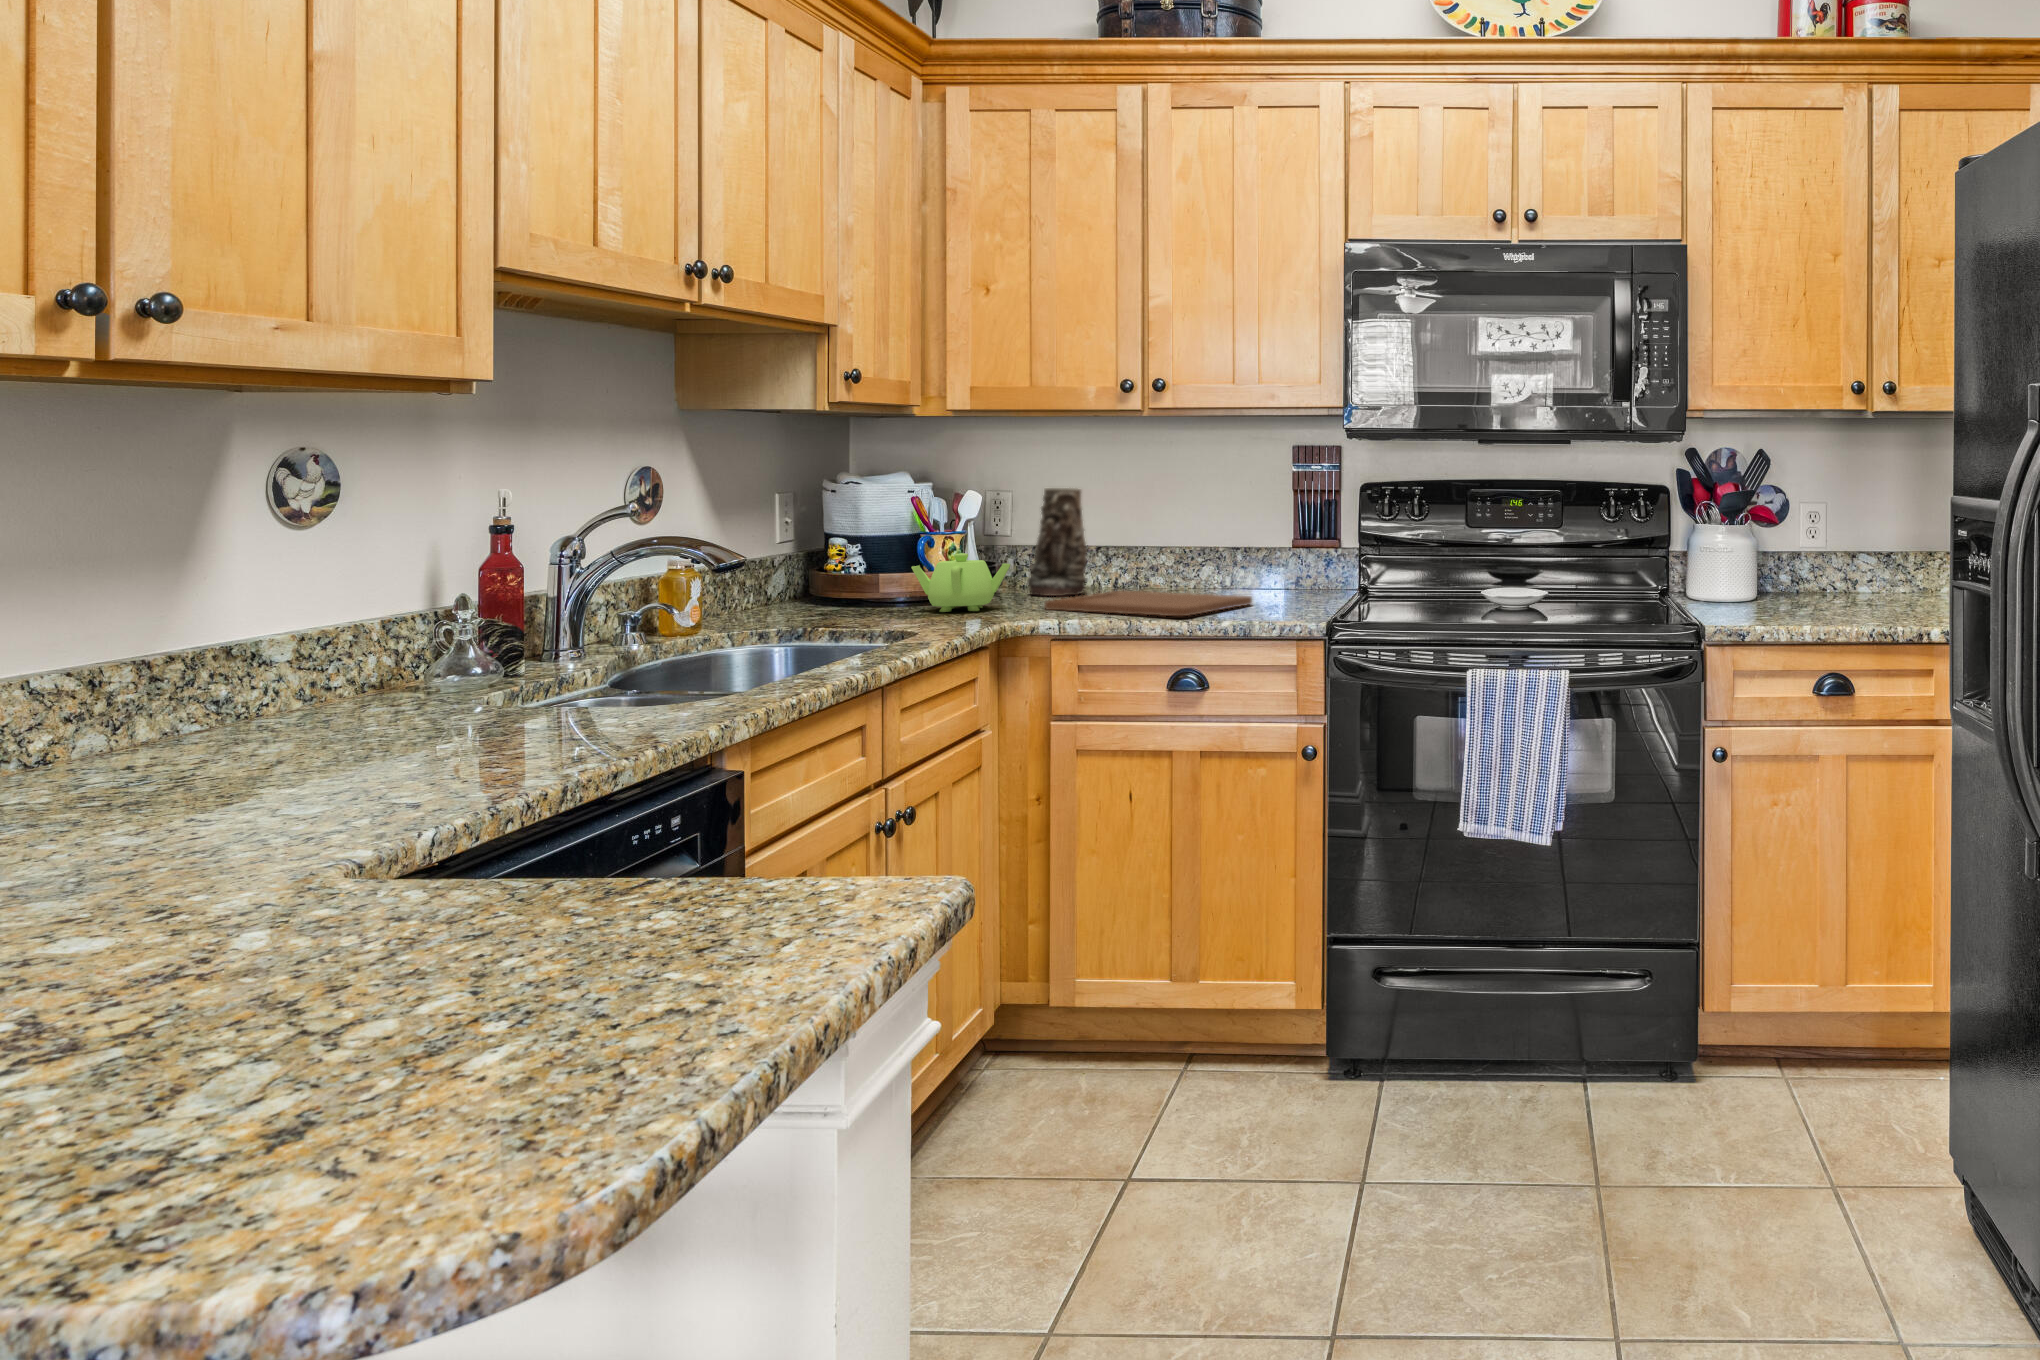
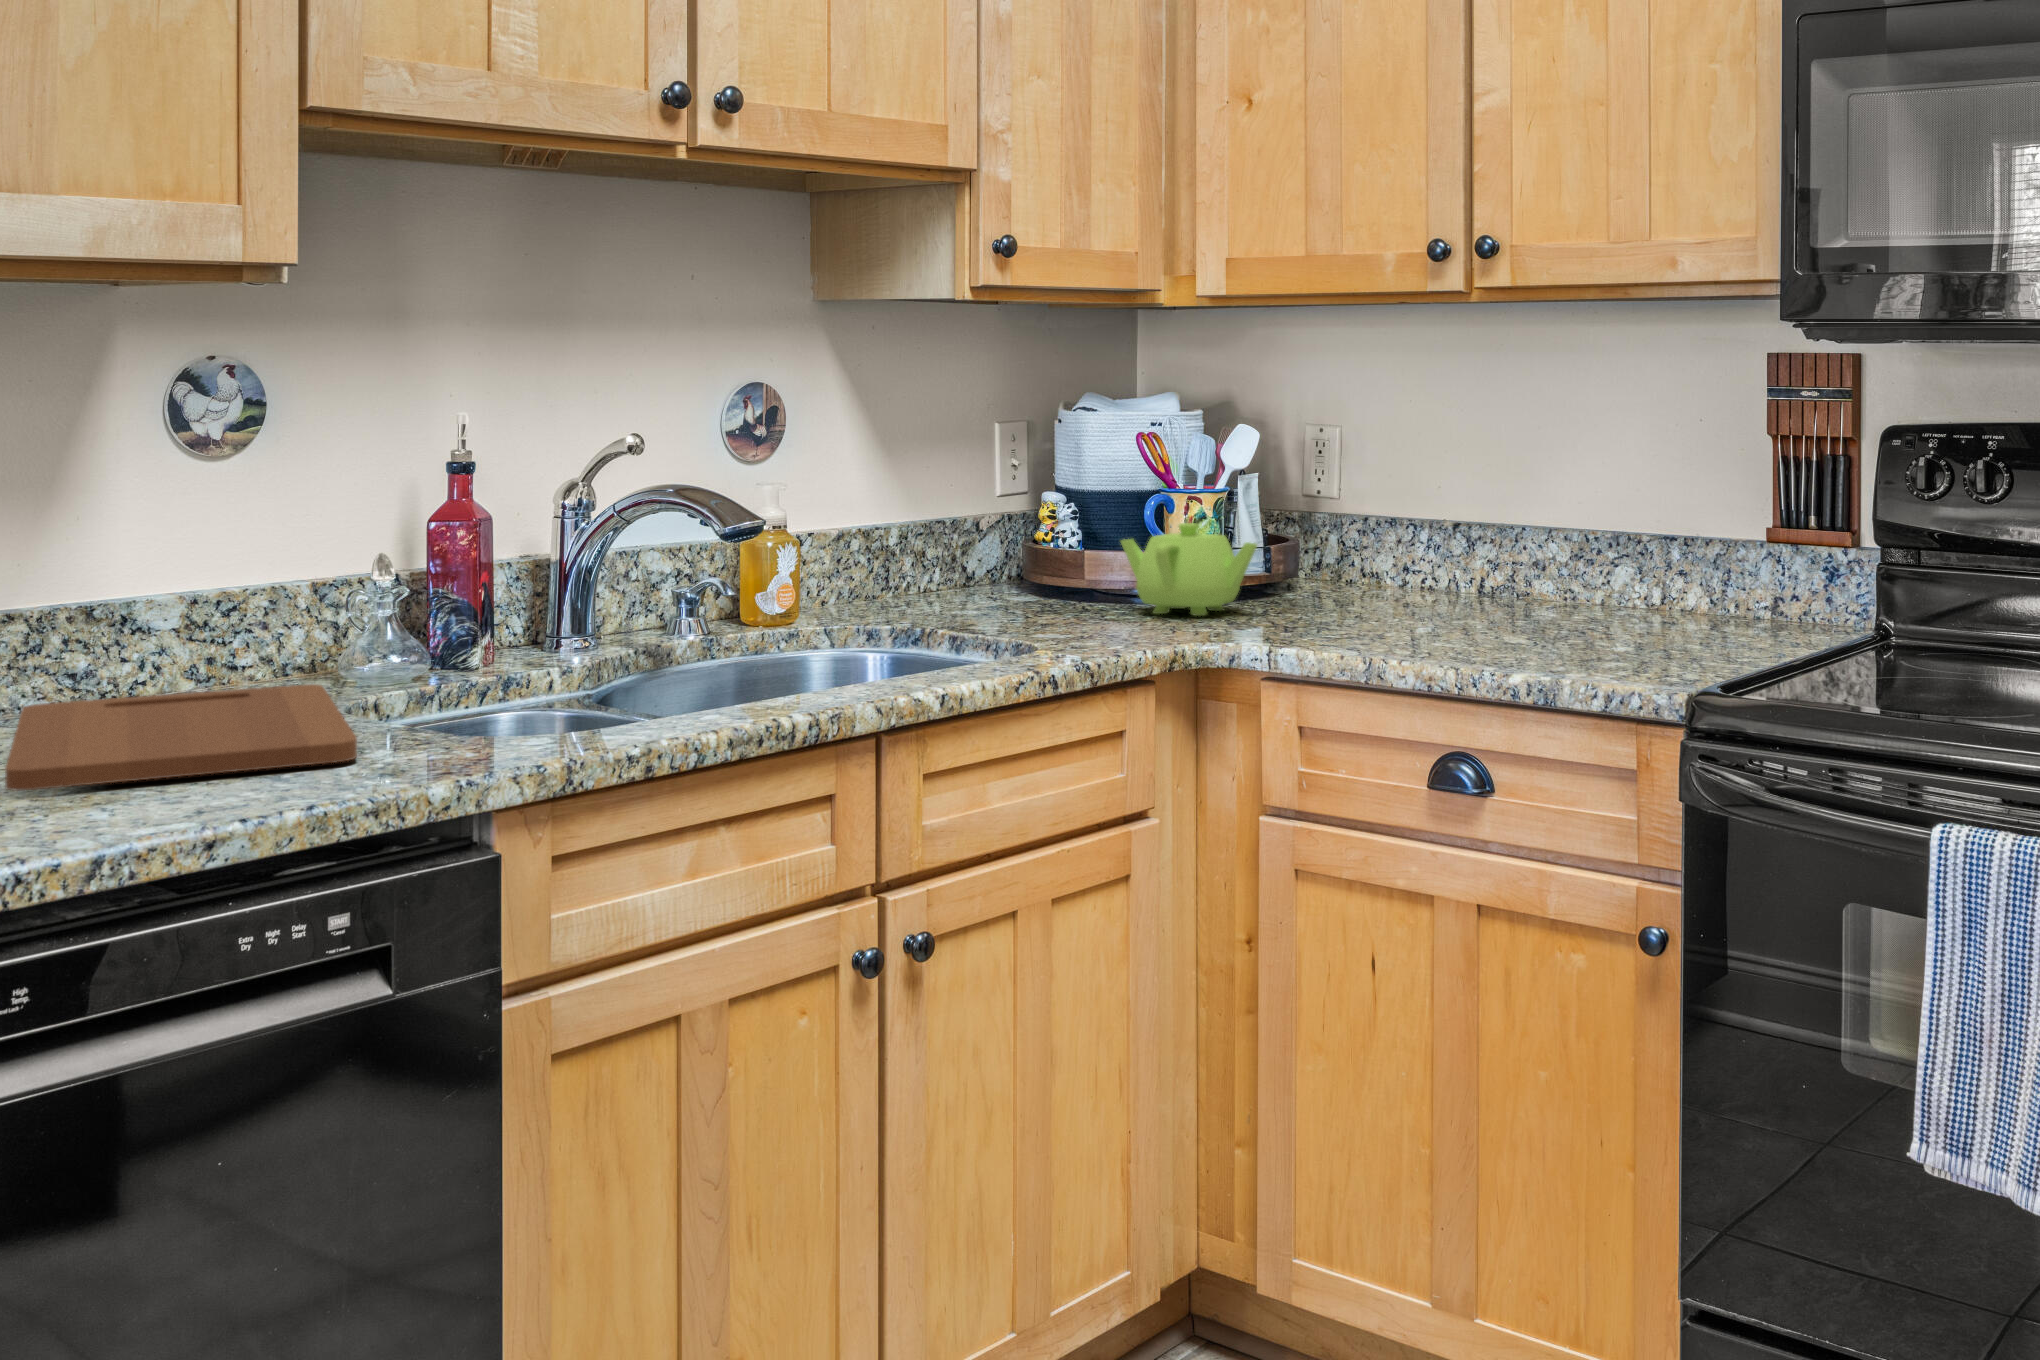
vase: present [1028,488,1087,596] -> none [1329,422,1421,599]
cutting board: present [1044,591,1252,616] -> present [5,684,357,791]

